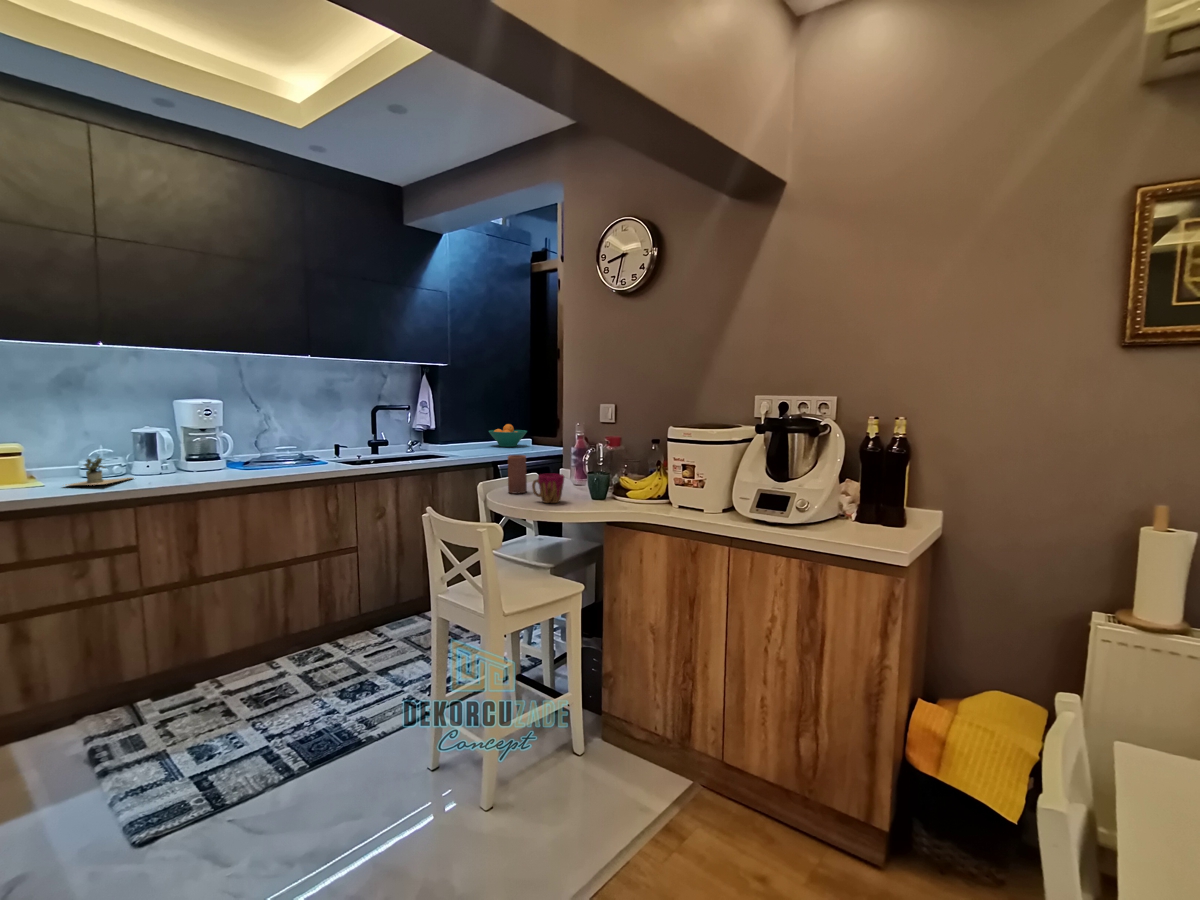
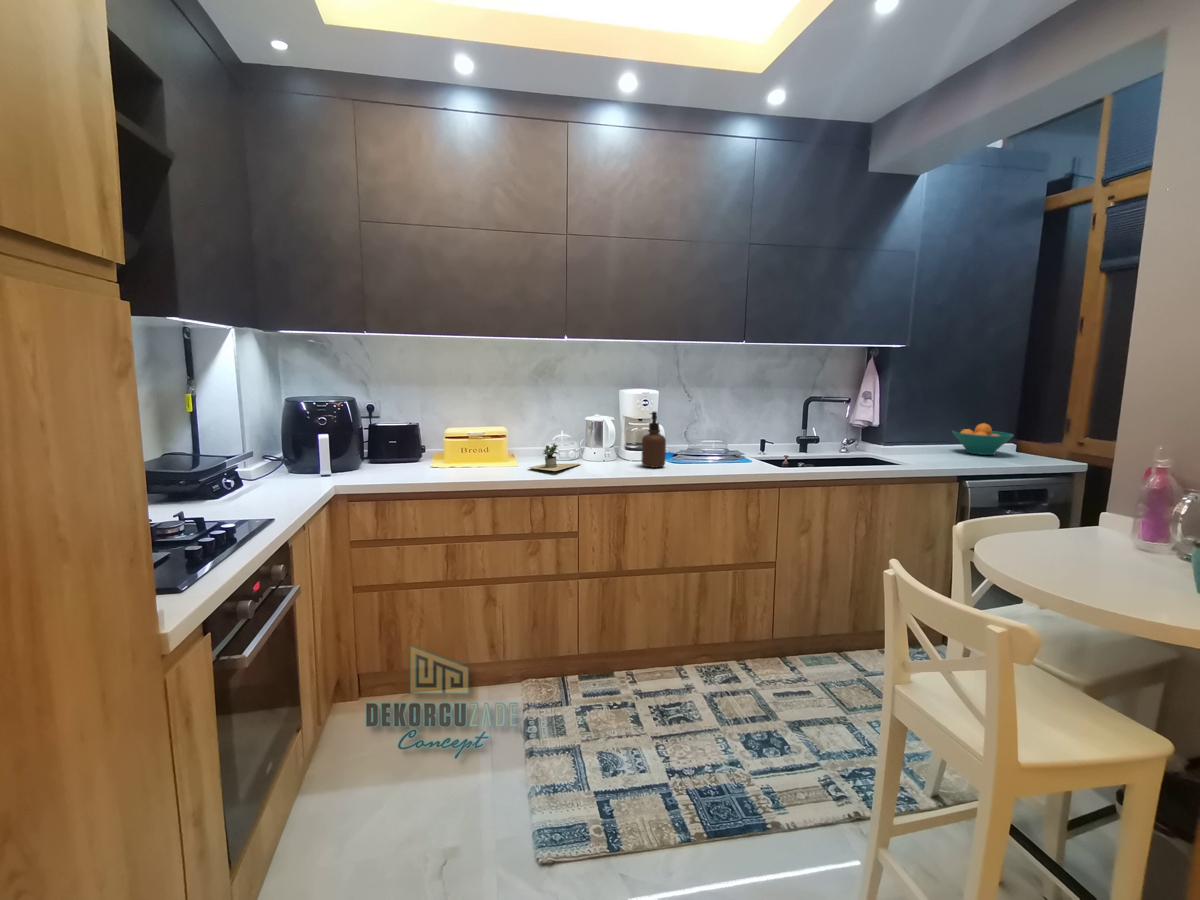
soap dispenser: none [210,420,239,474] -> present [642,412,666,468]
candle: present [508,455,527,494] -> none [1014,495,1056,559]
cup: present [532,473,564,503] -> none [1073,542,1151,599]

